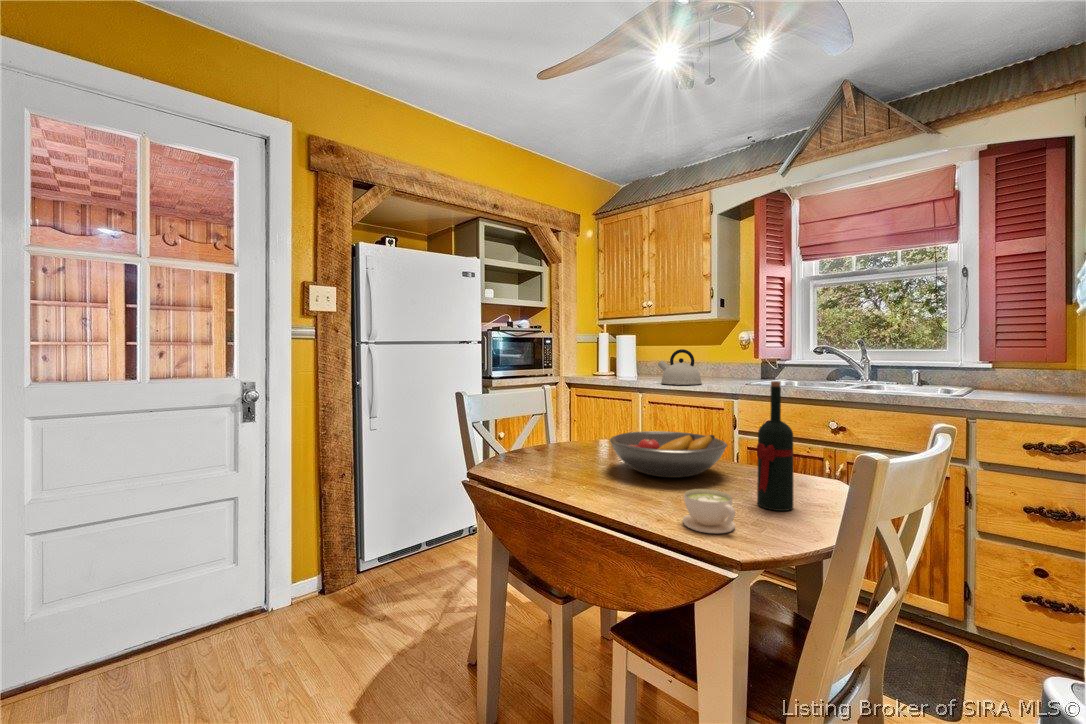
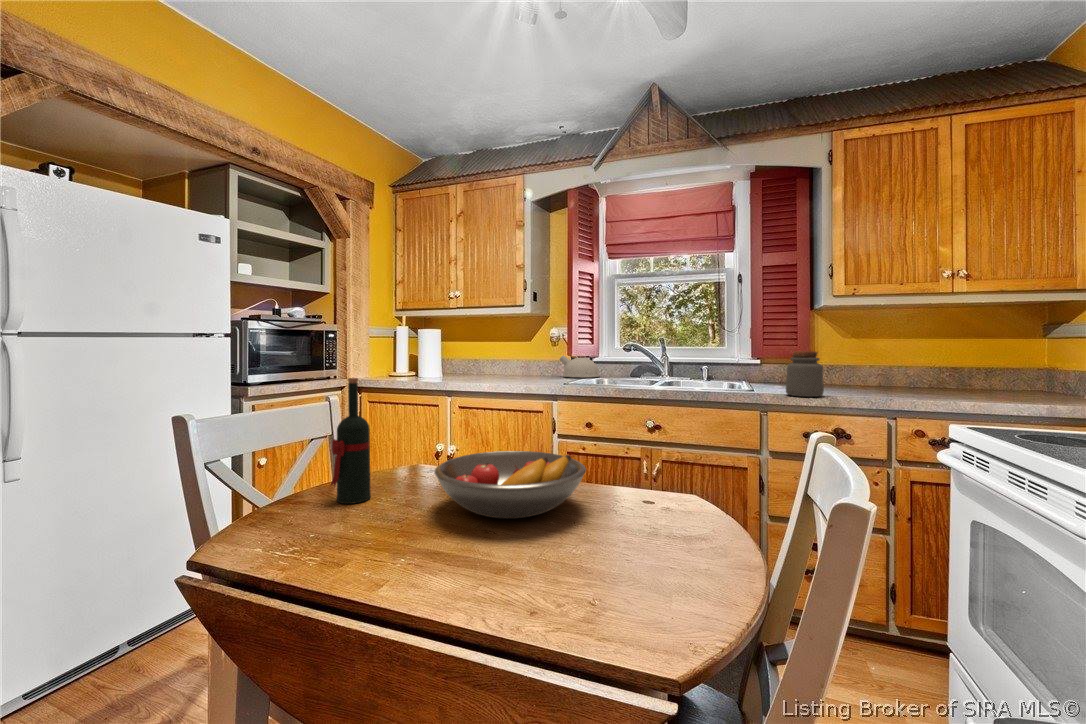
kettle: present [658,349,702,385] -> present [560,356,599,378]
jar: none [1000,352,1053,403] -> present [786,351,824,397]
wine bottle: present [757,381,793,511] -> present [331,378,371,504]
coffee cup: present [683,489,735,533] -> none [569,548,649,624]

